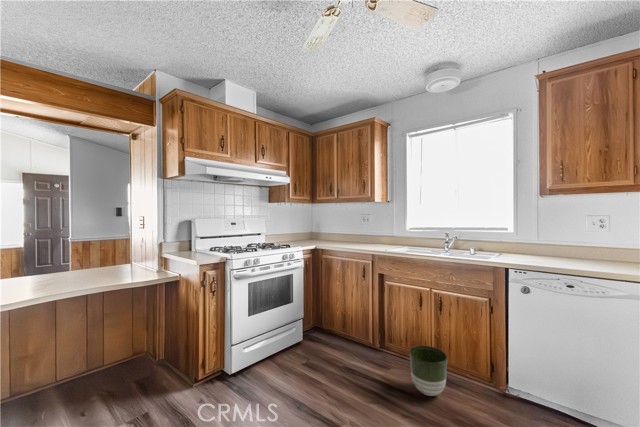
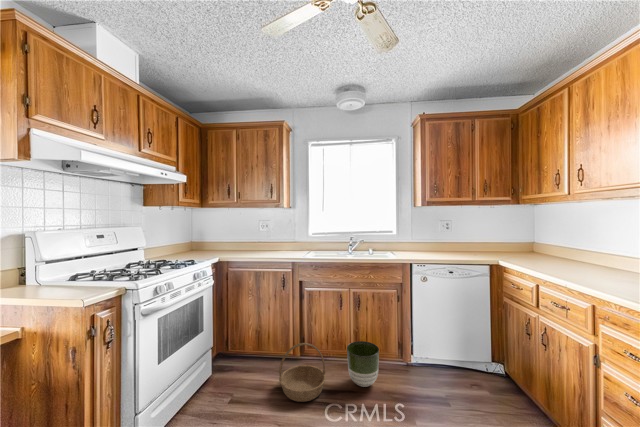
basket: none [343,331,387,386] -> present [279,343,326,402]

